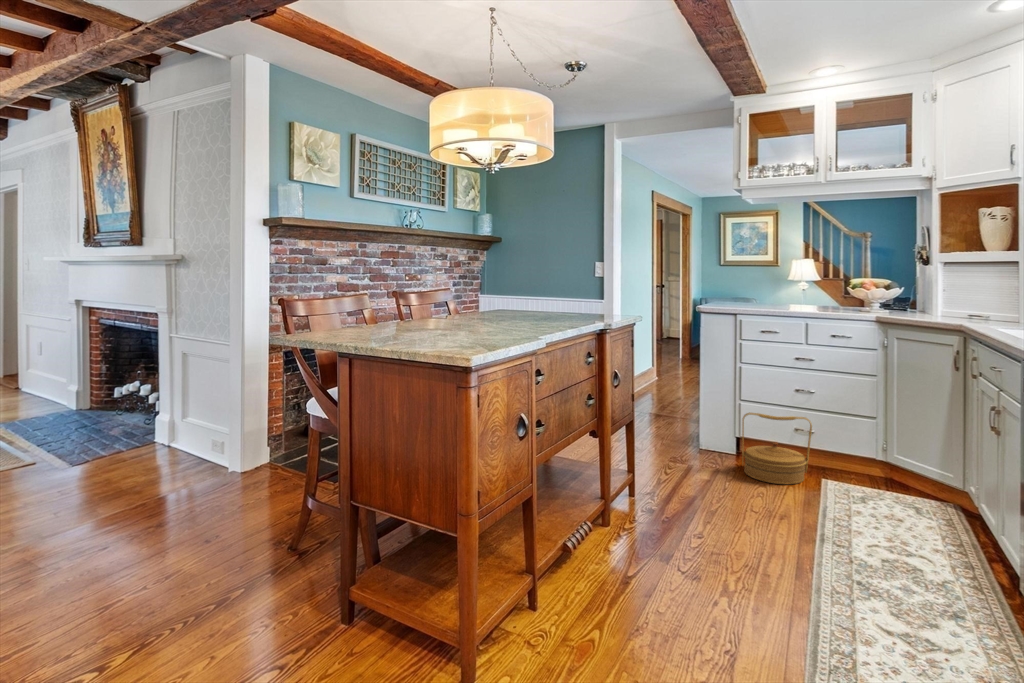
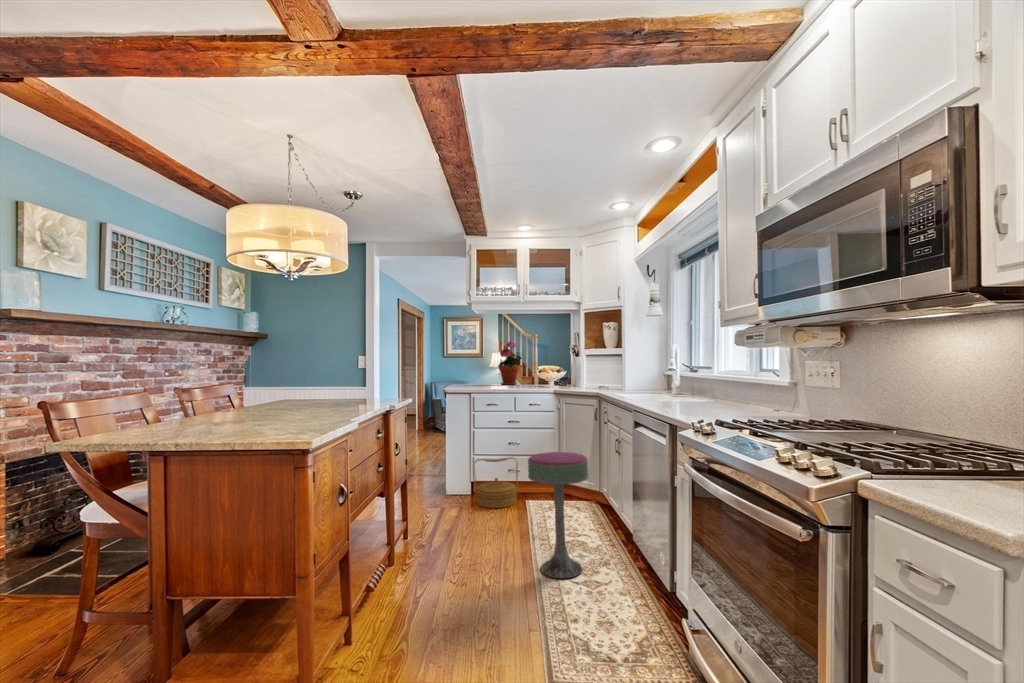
potted plant: none [794,244,837,311] -> present [498,341,522,385]
bar stool: none [820,422,937,618] -> present [528,452,588,578]

